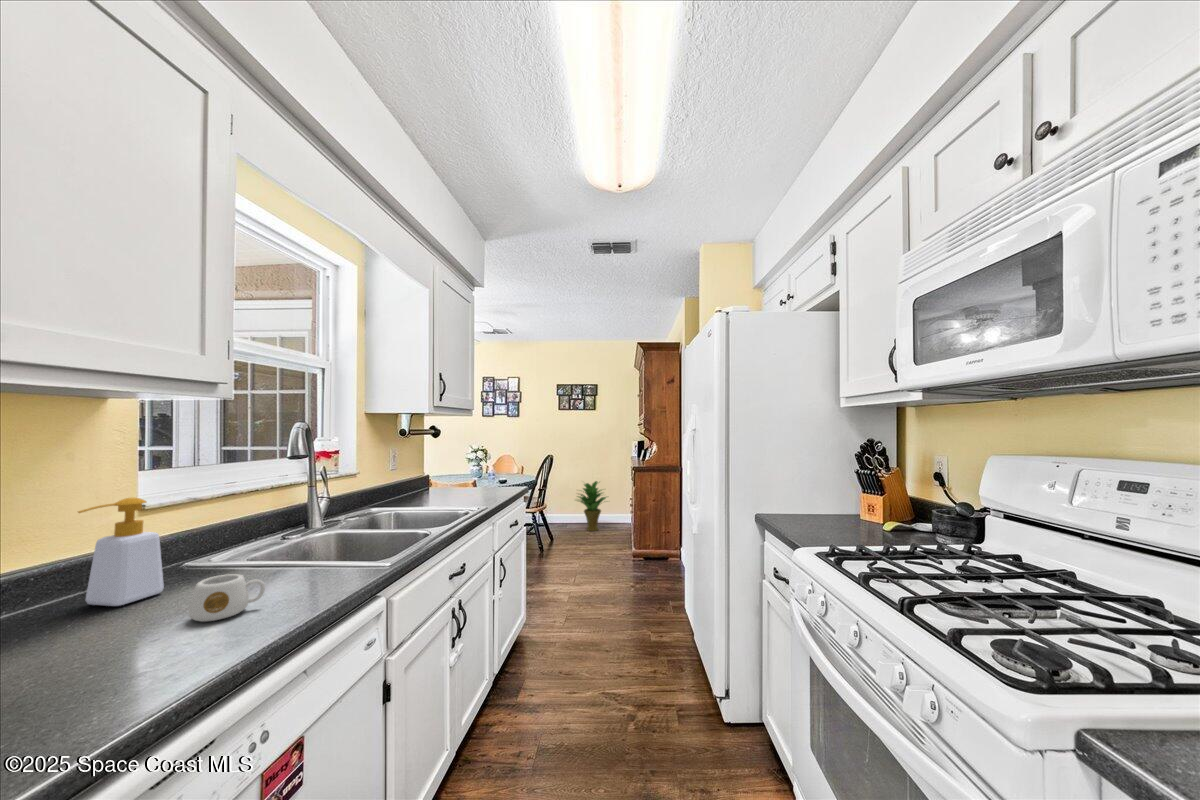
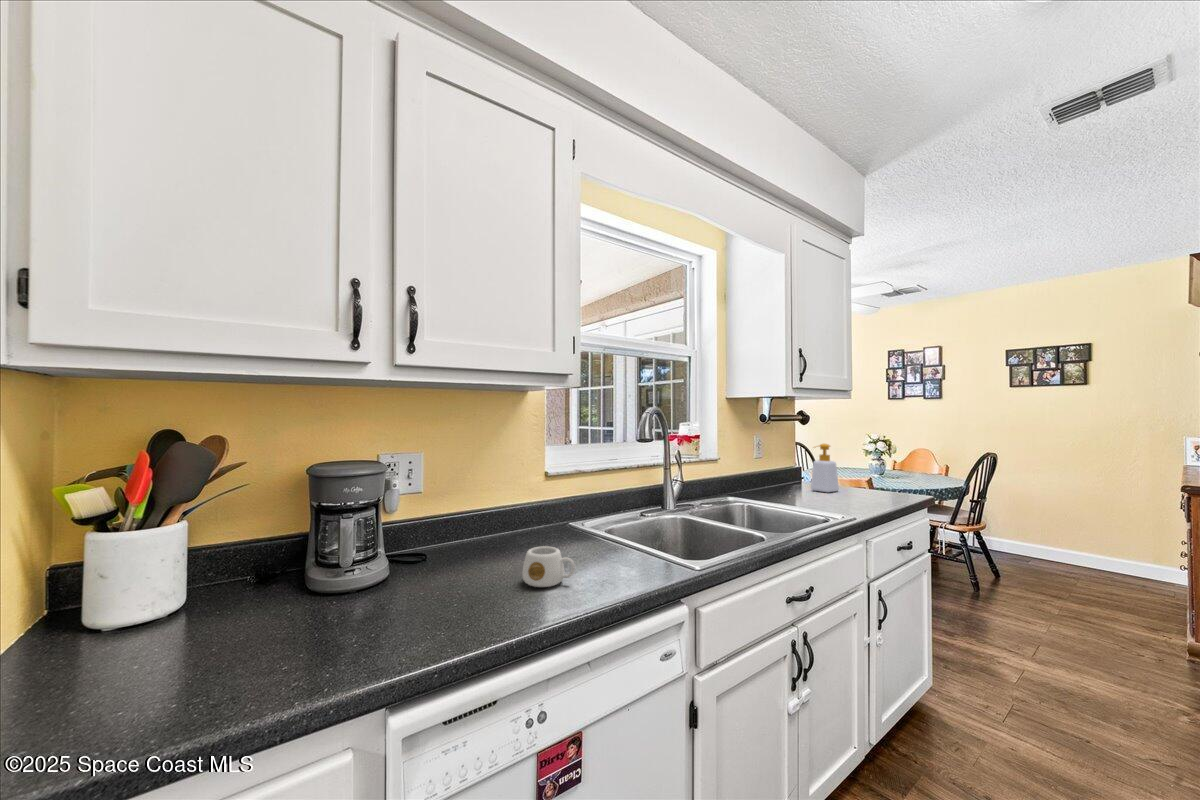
potted plant: present [578,481,606,531] -> none [1039,496,1119,577]
soap bottle: present [78,498,164,606] -> present [811,444,839,492]

